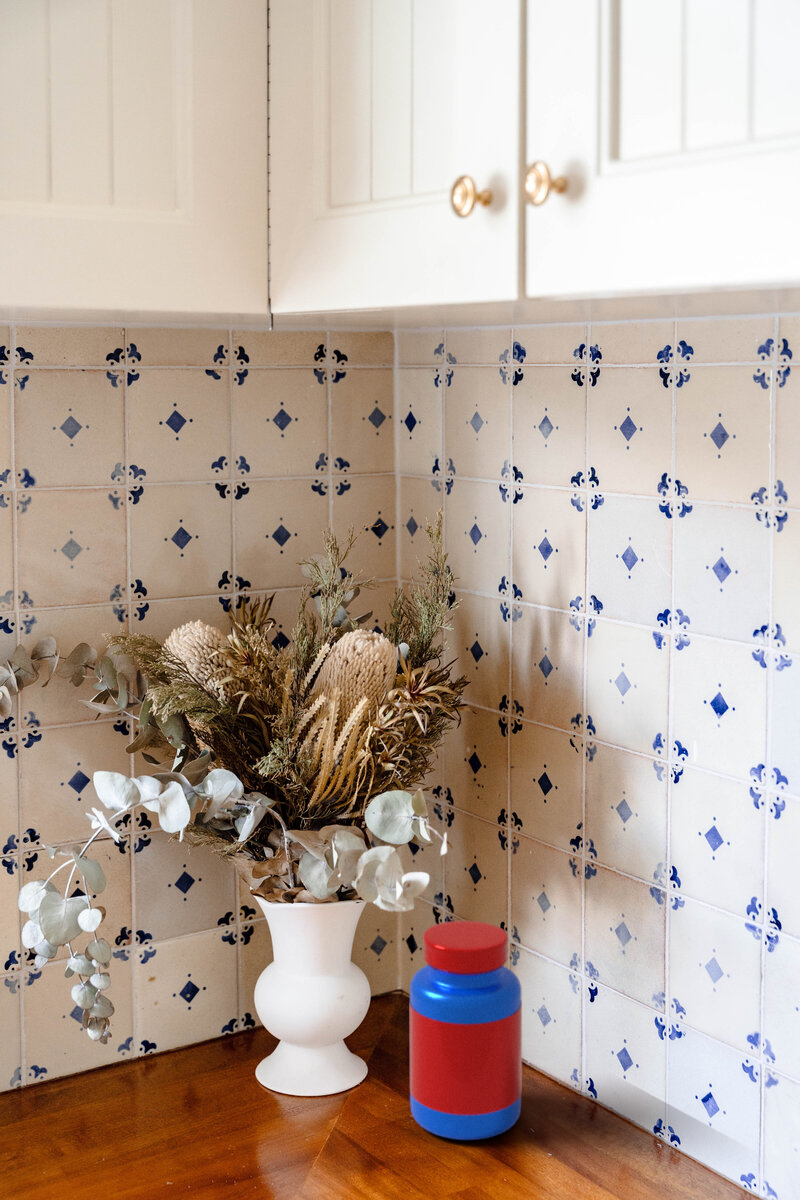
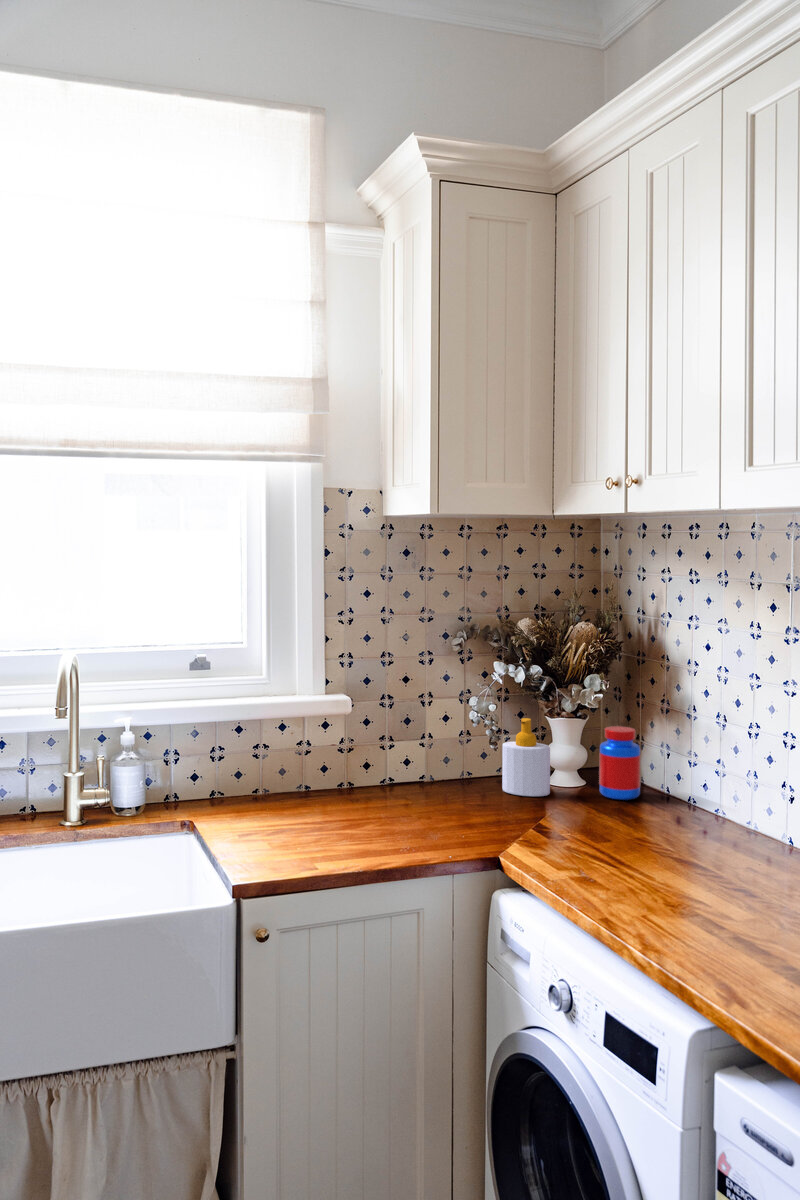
soap bottle: none [128,923,271,1161] -> present [502,718,550,796]

